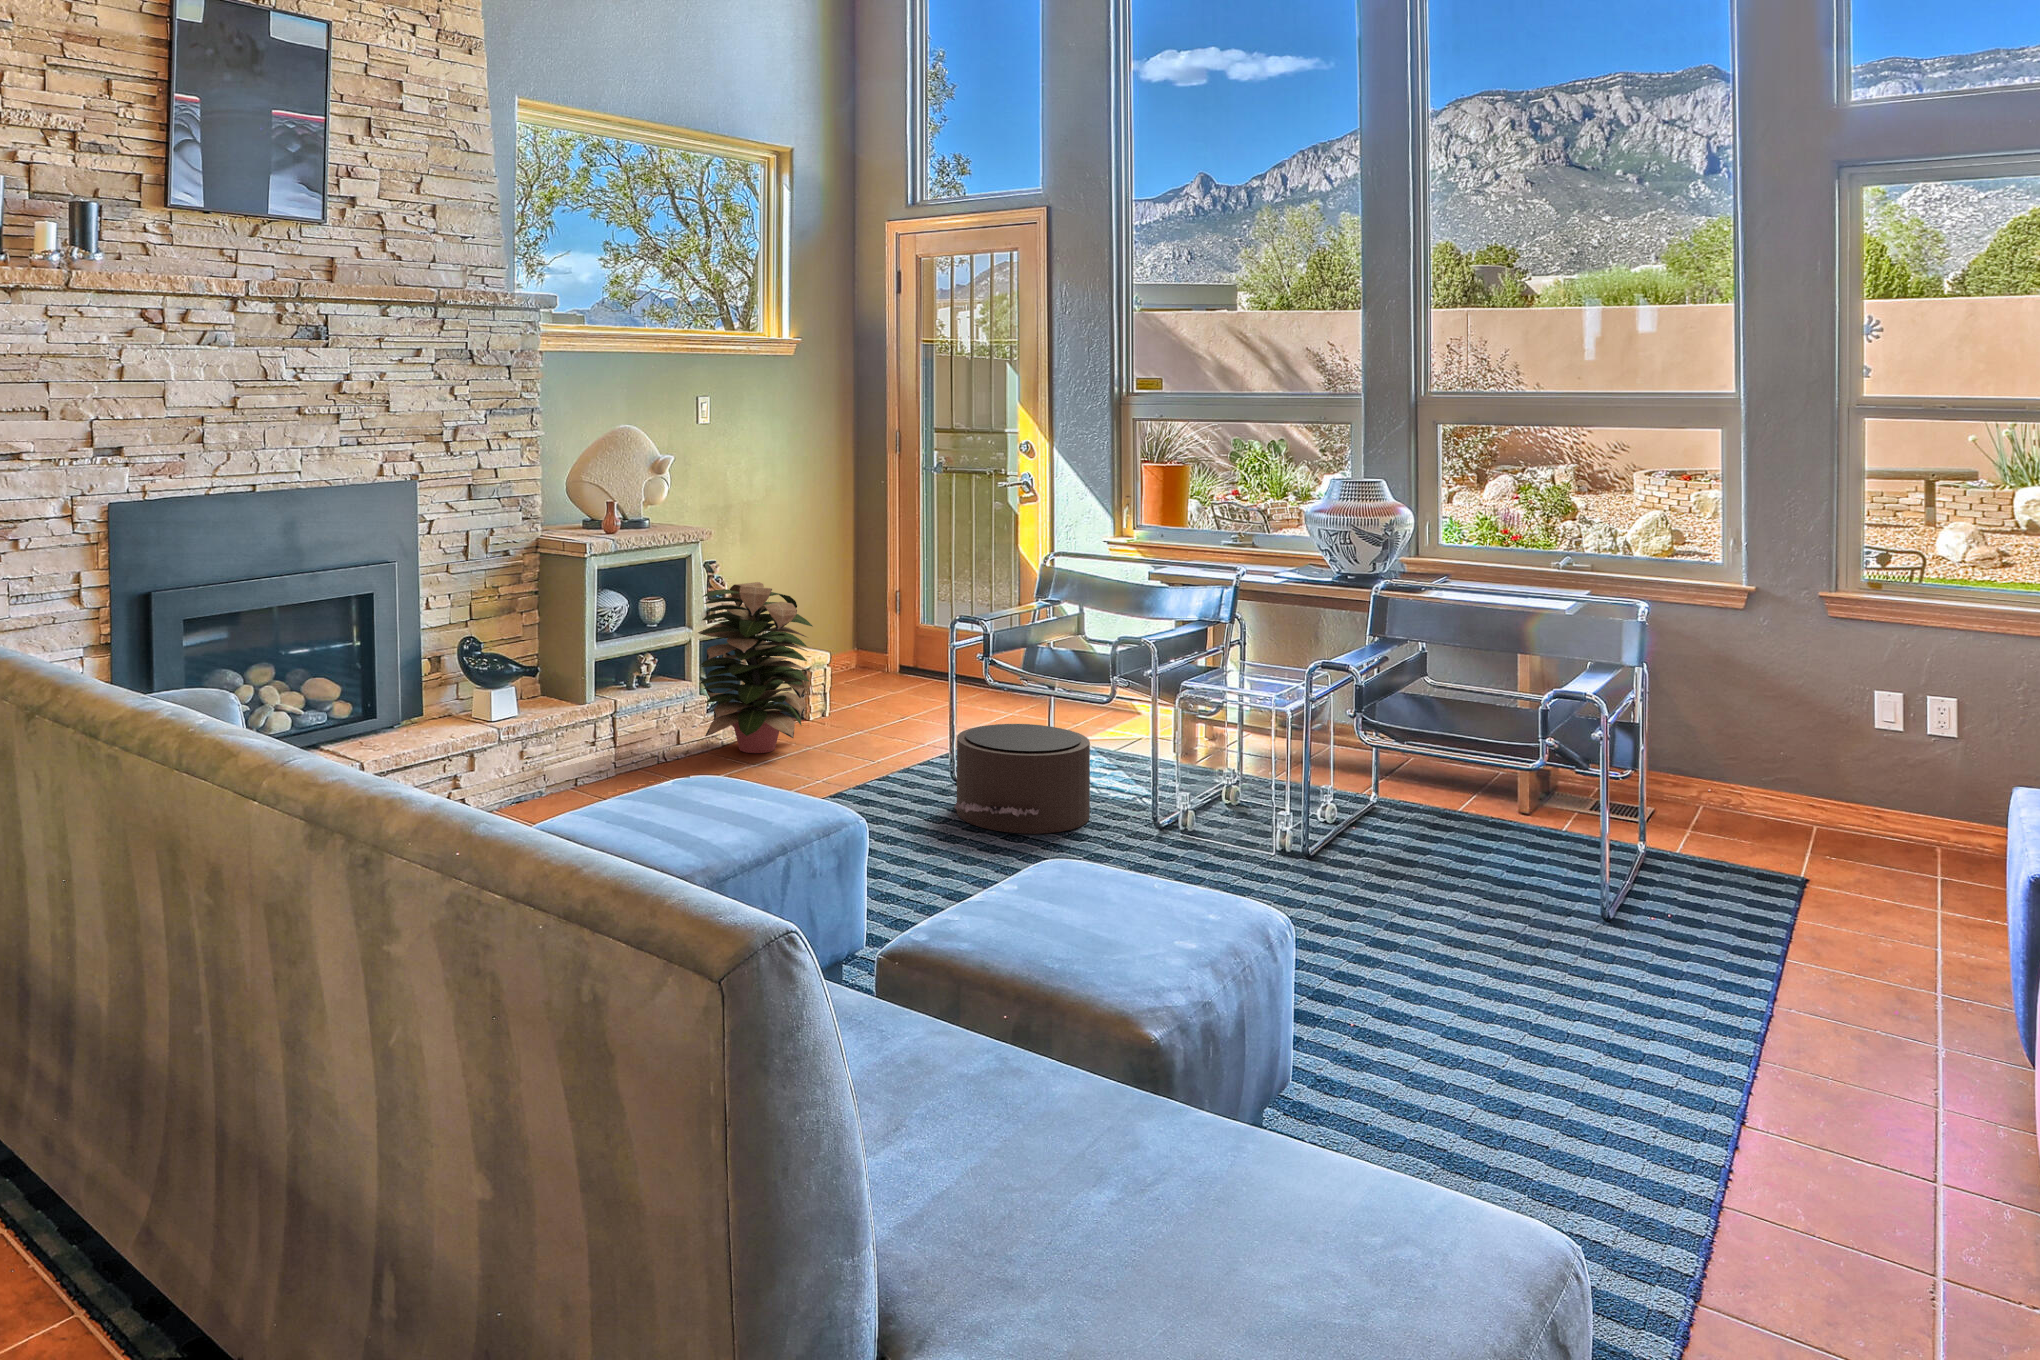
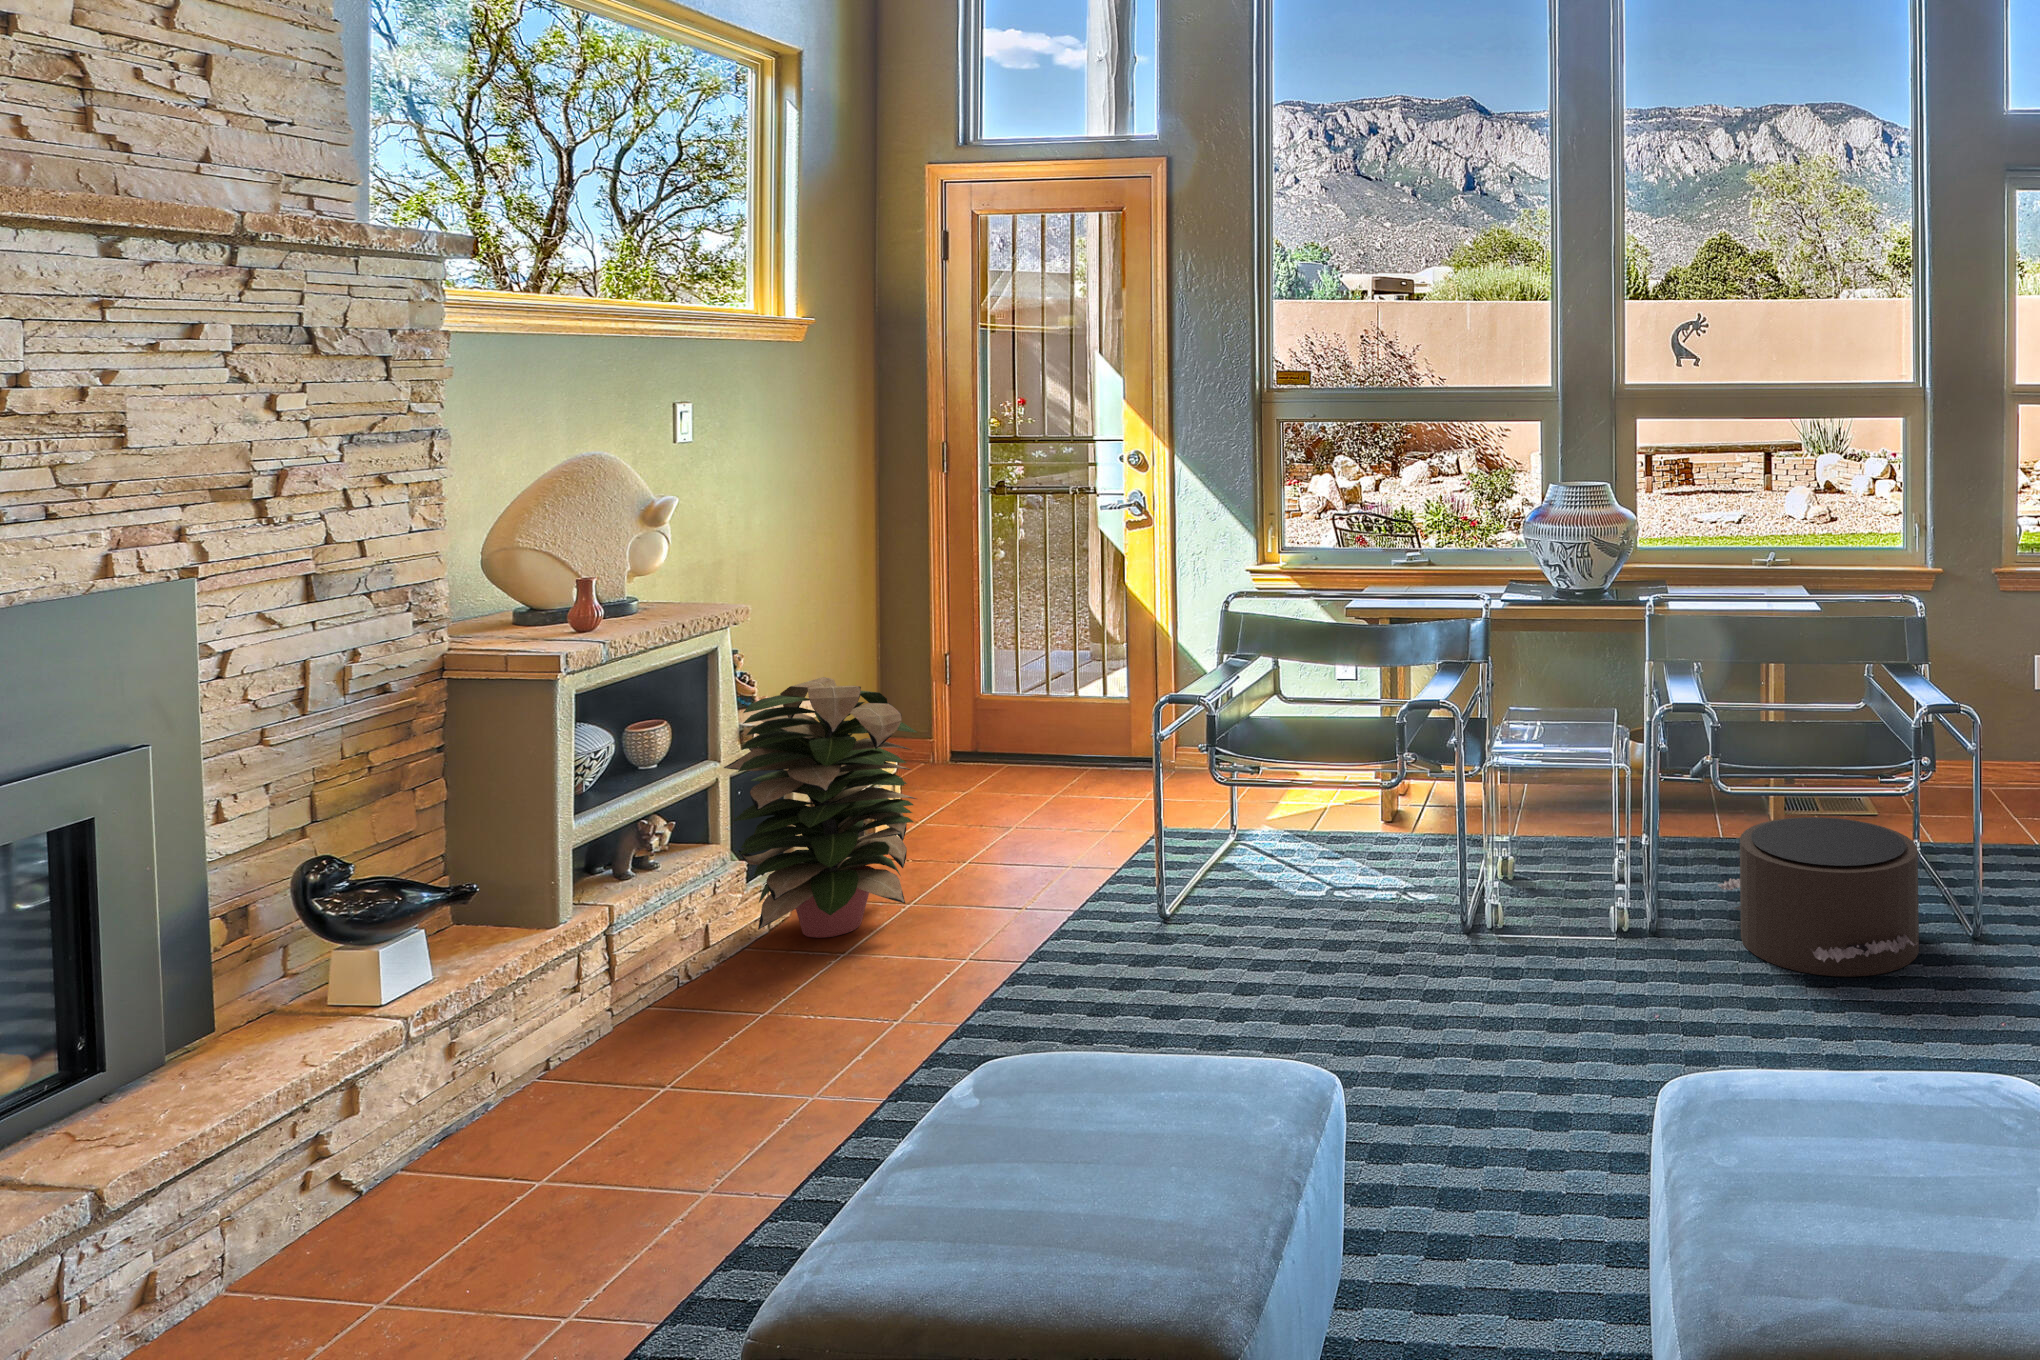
pouf: present [954,724,1090,834] -> present [1718,817,1919,977]

